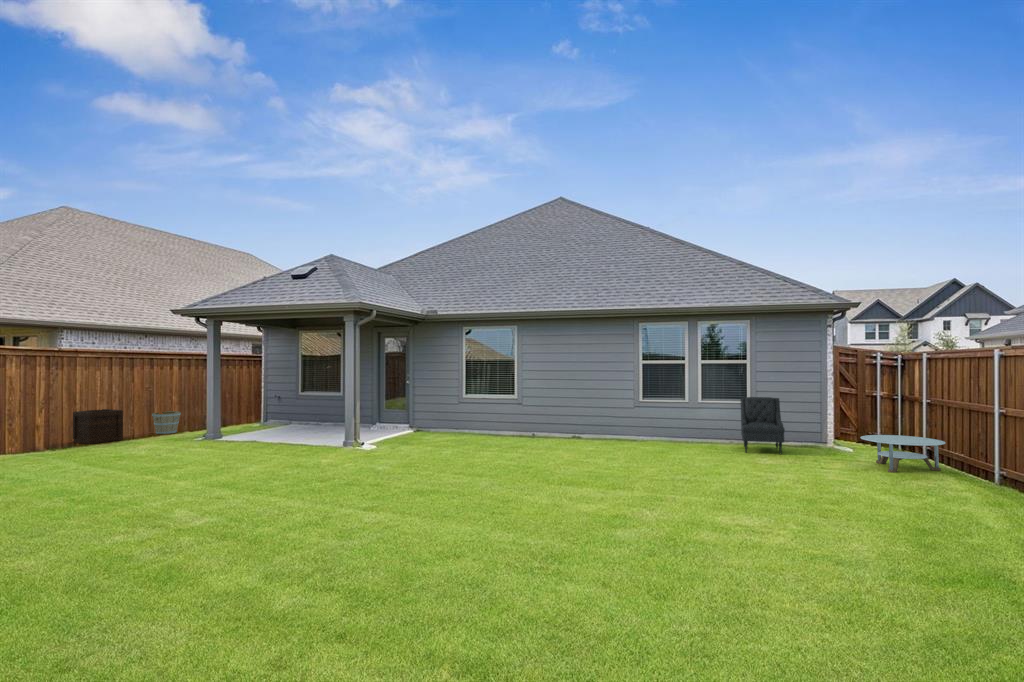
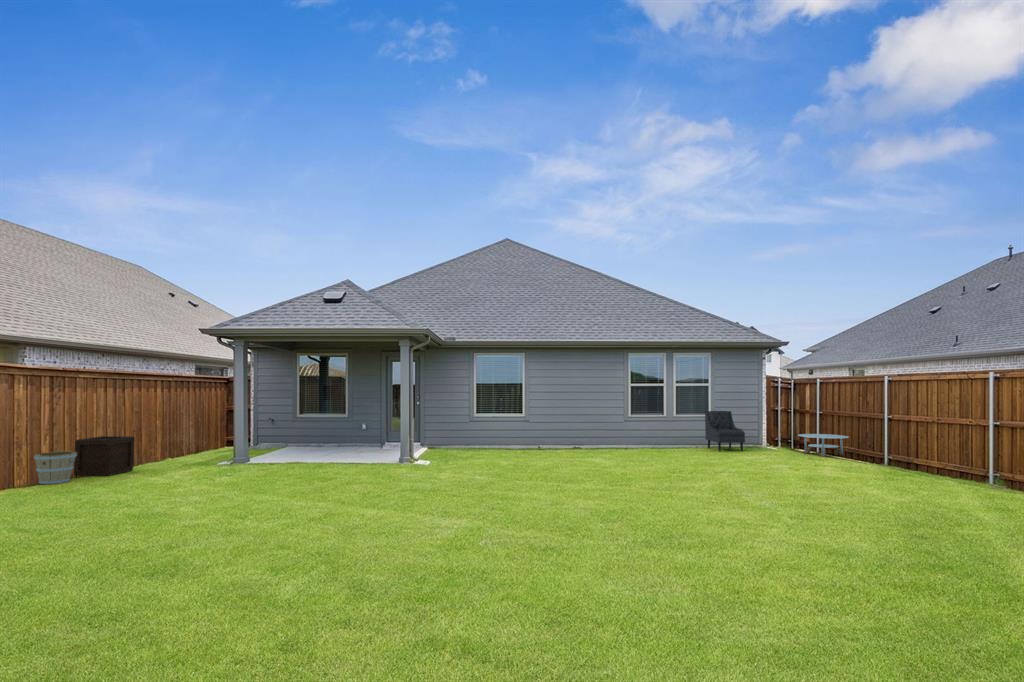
wooden bucket: present [152,411,181,434] -> present [34,451,77,484]

